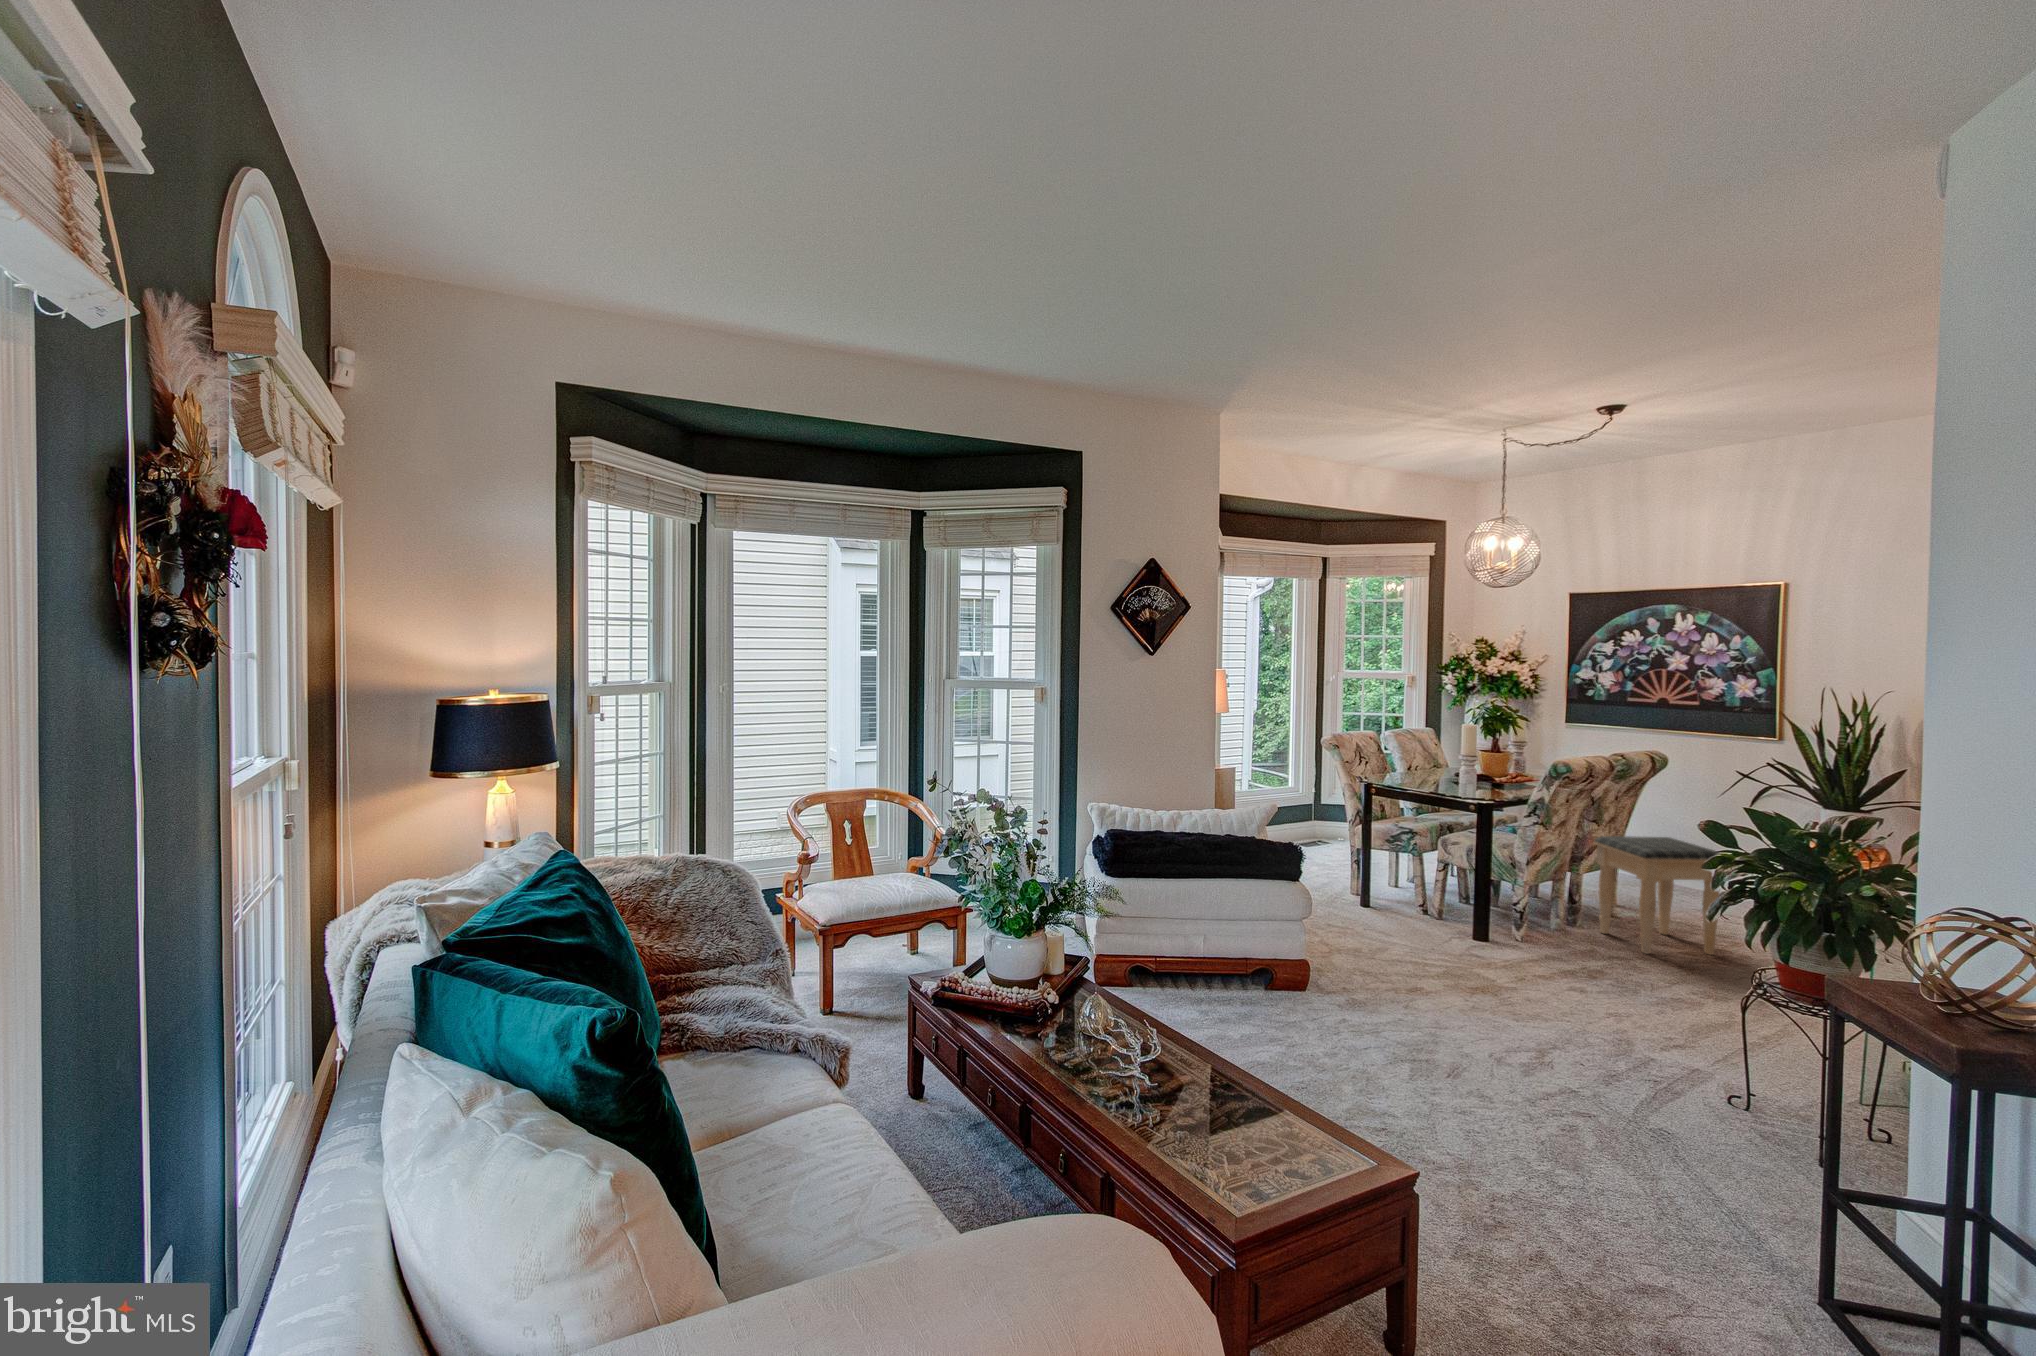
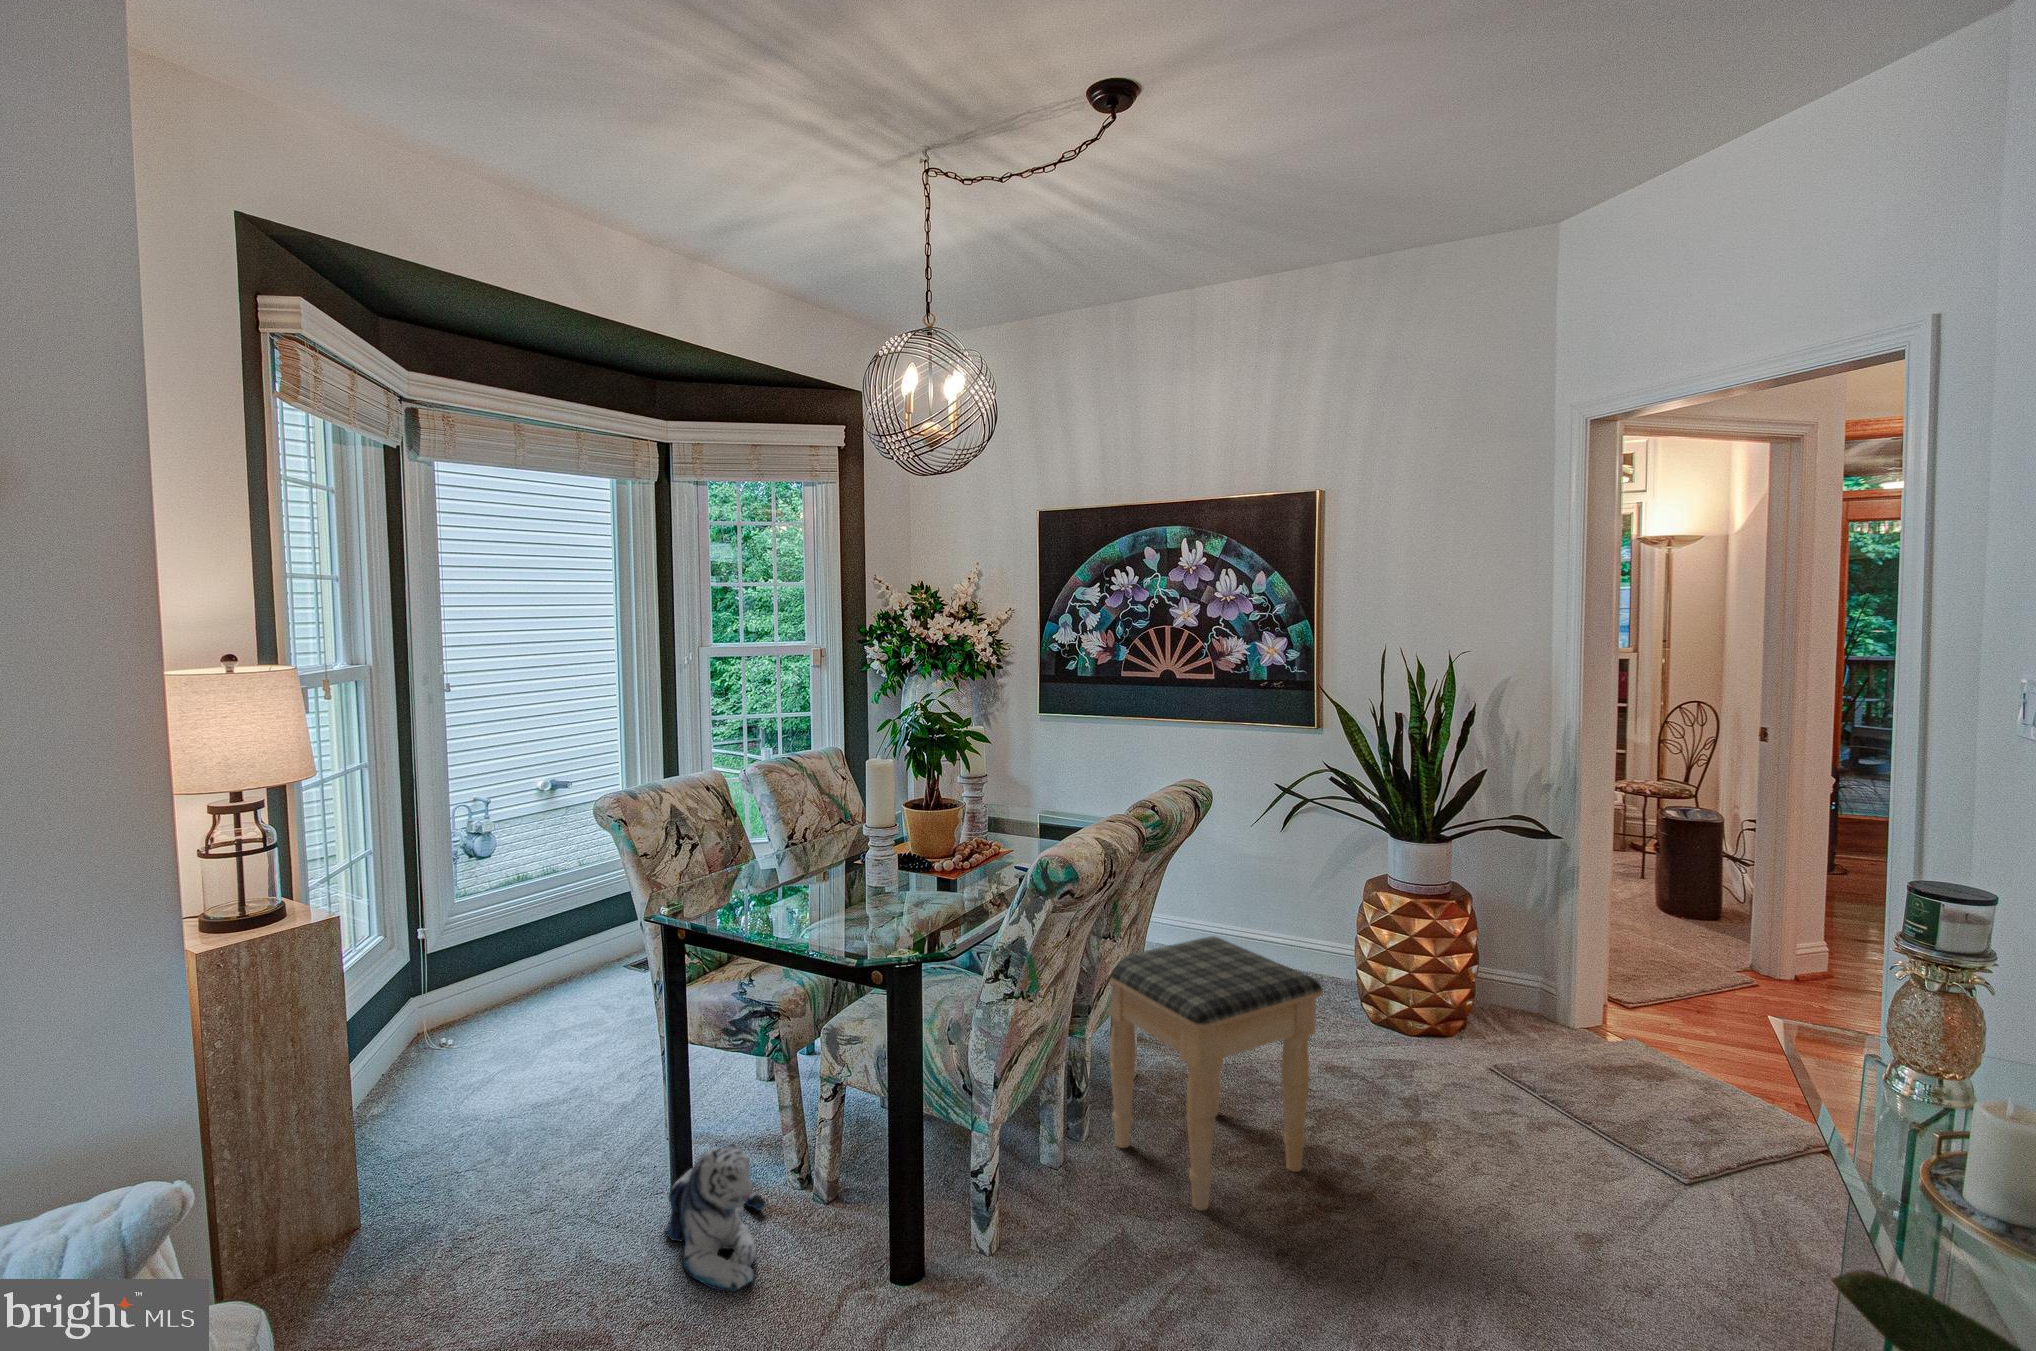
plush toy: none [1372,881,1418,932] -> present [665,1144,766,1292]

